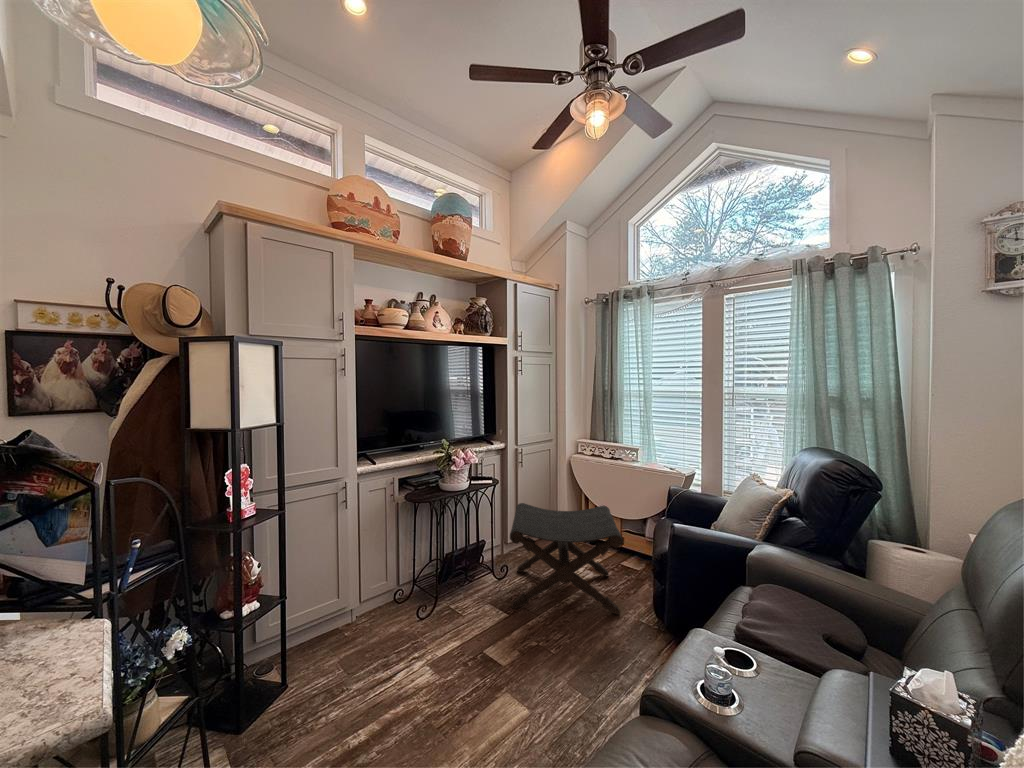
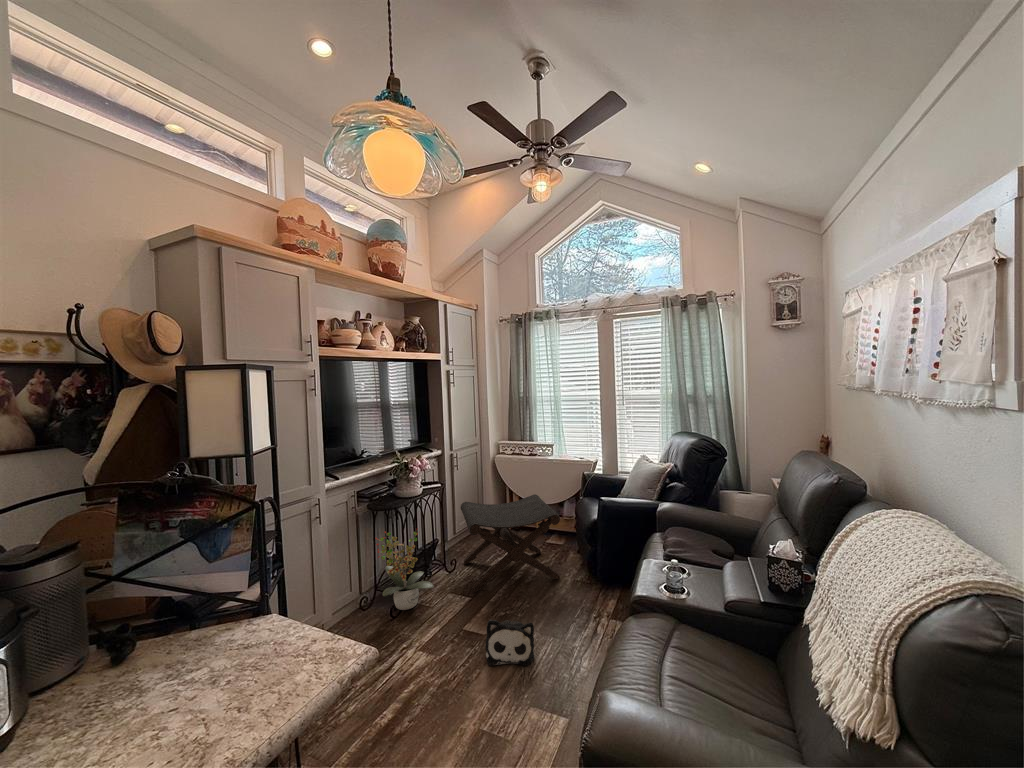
potted plant: none [405,523,466,612] -> present [375,528,434,610]
plush toy: none [490,653,551,723] -> present [485,620,534,666]

